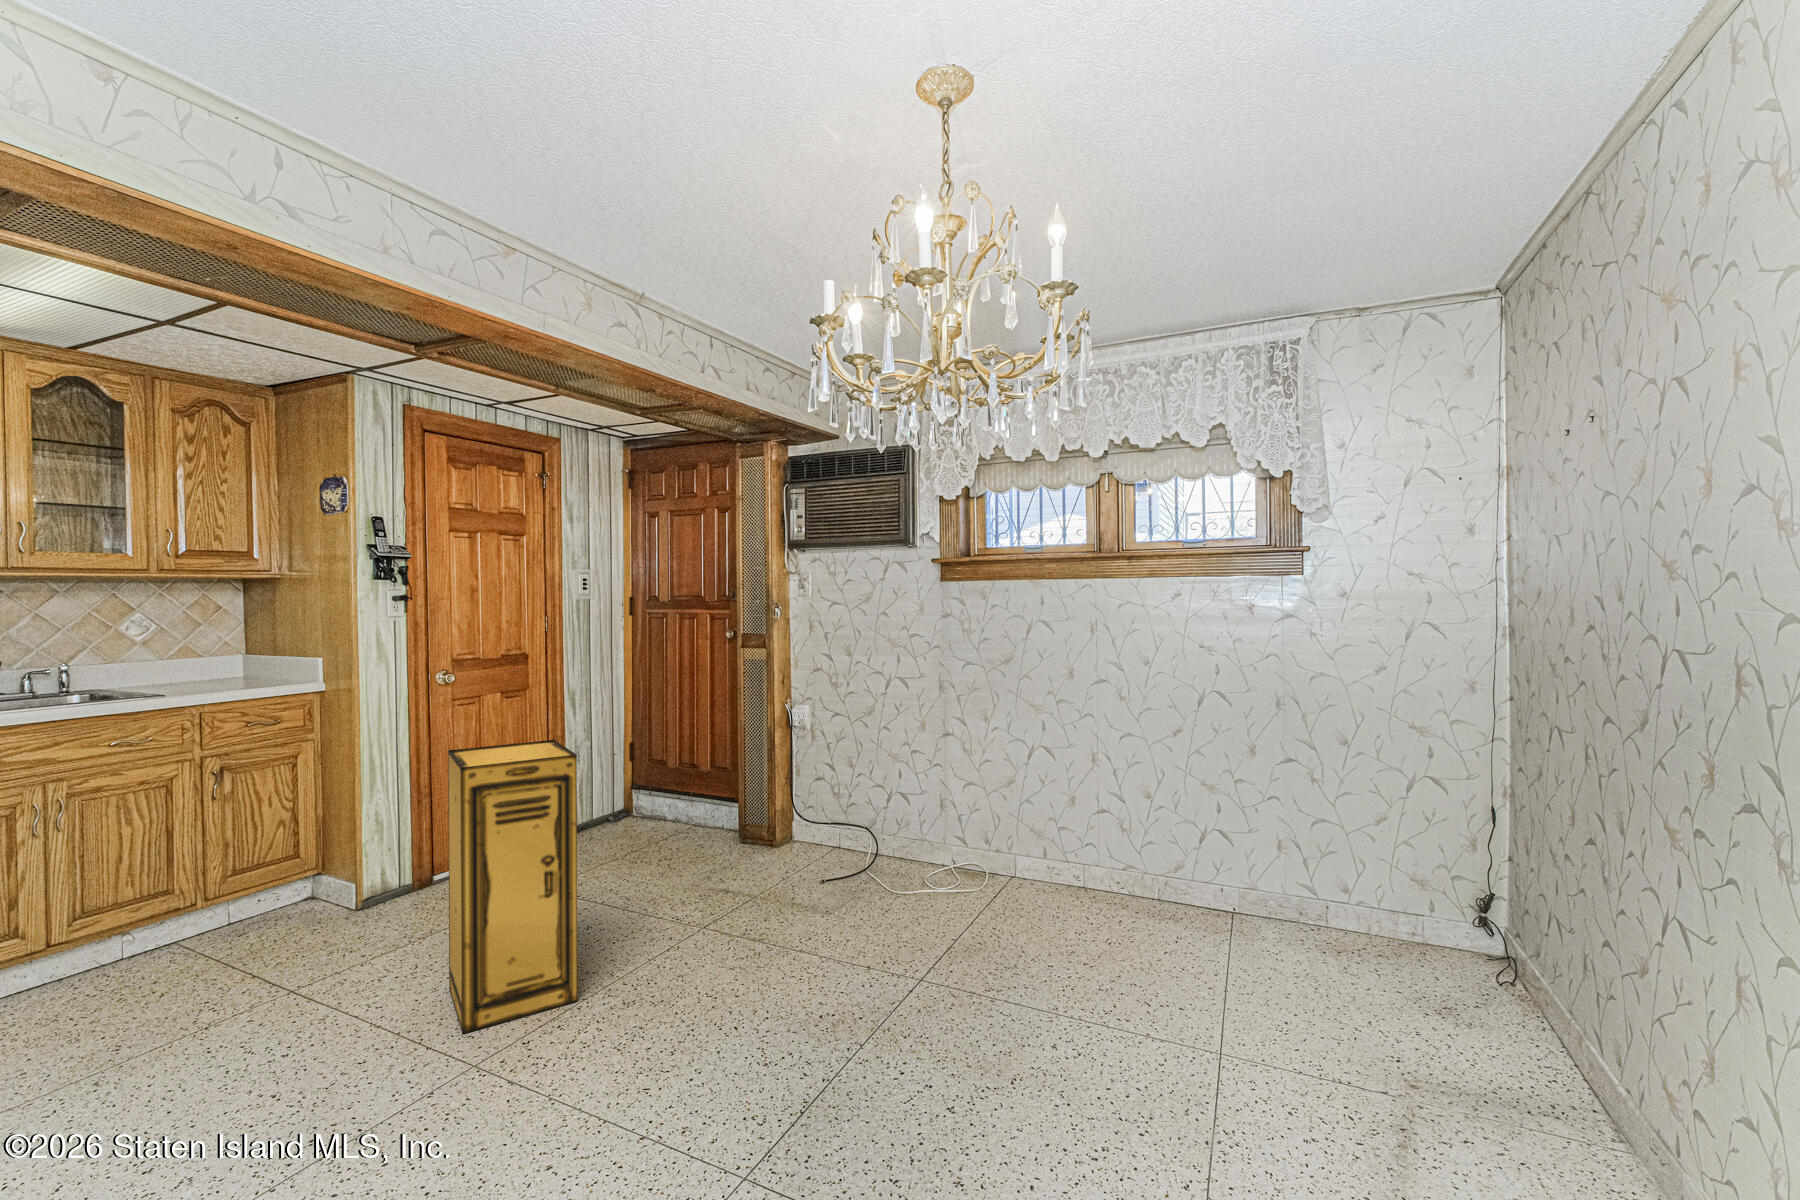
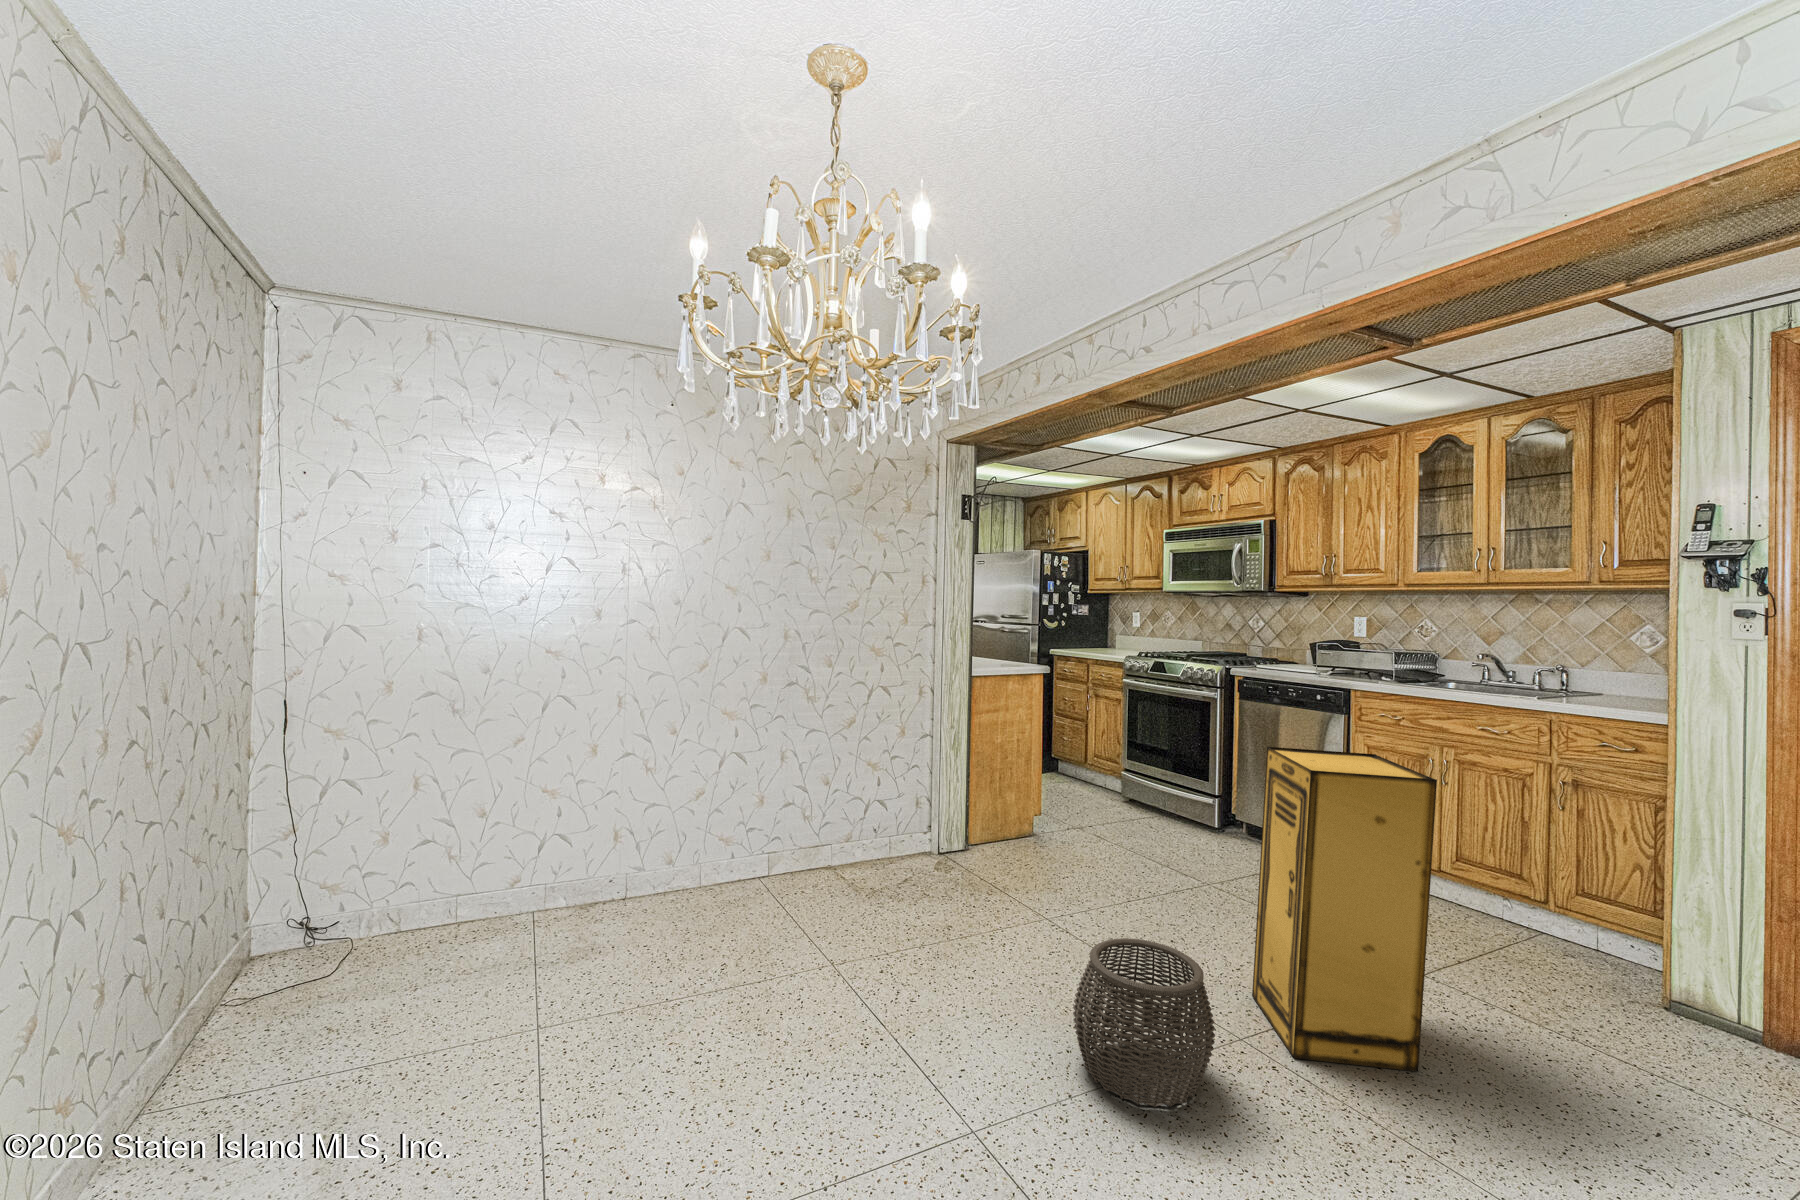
woven basket: none [607,928,734,1078] -> present [1073,938,1215,1107]

